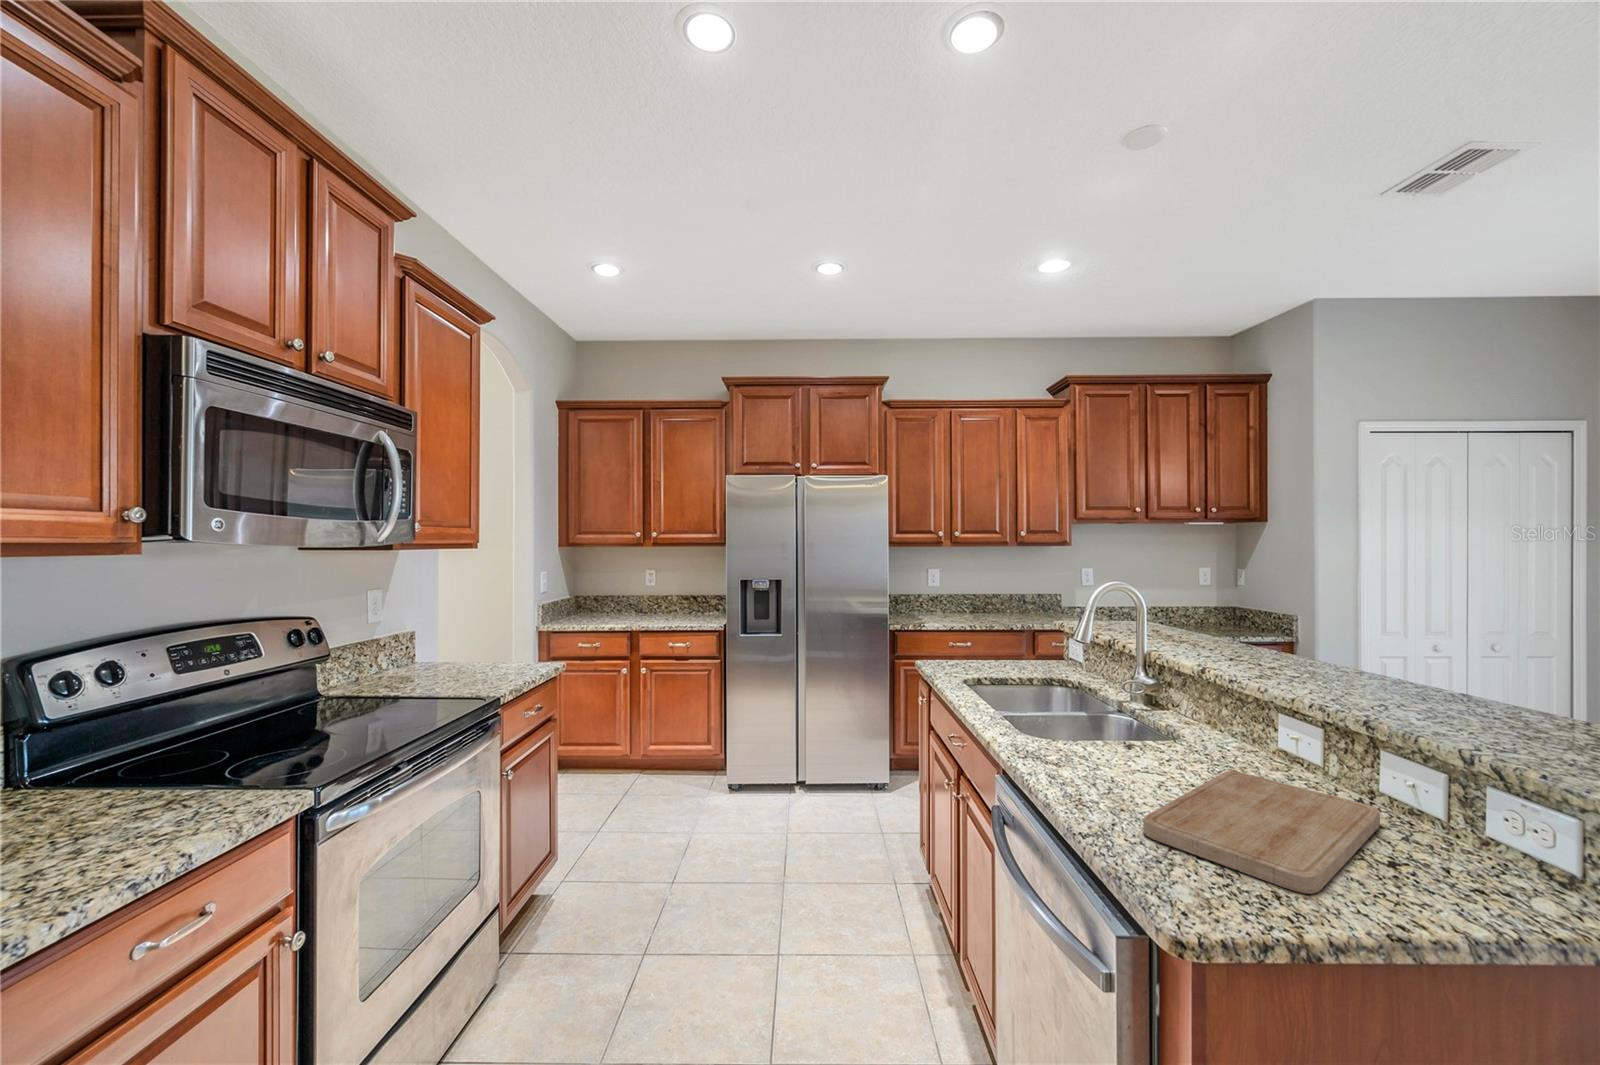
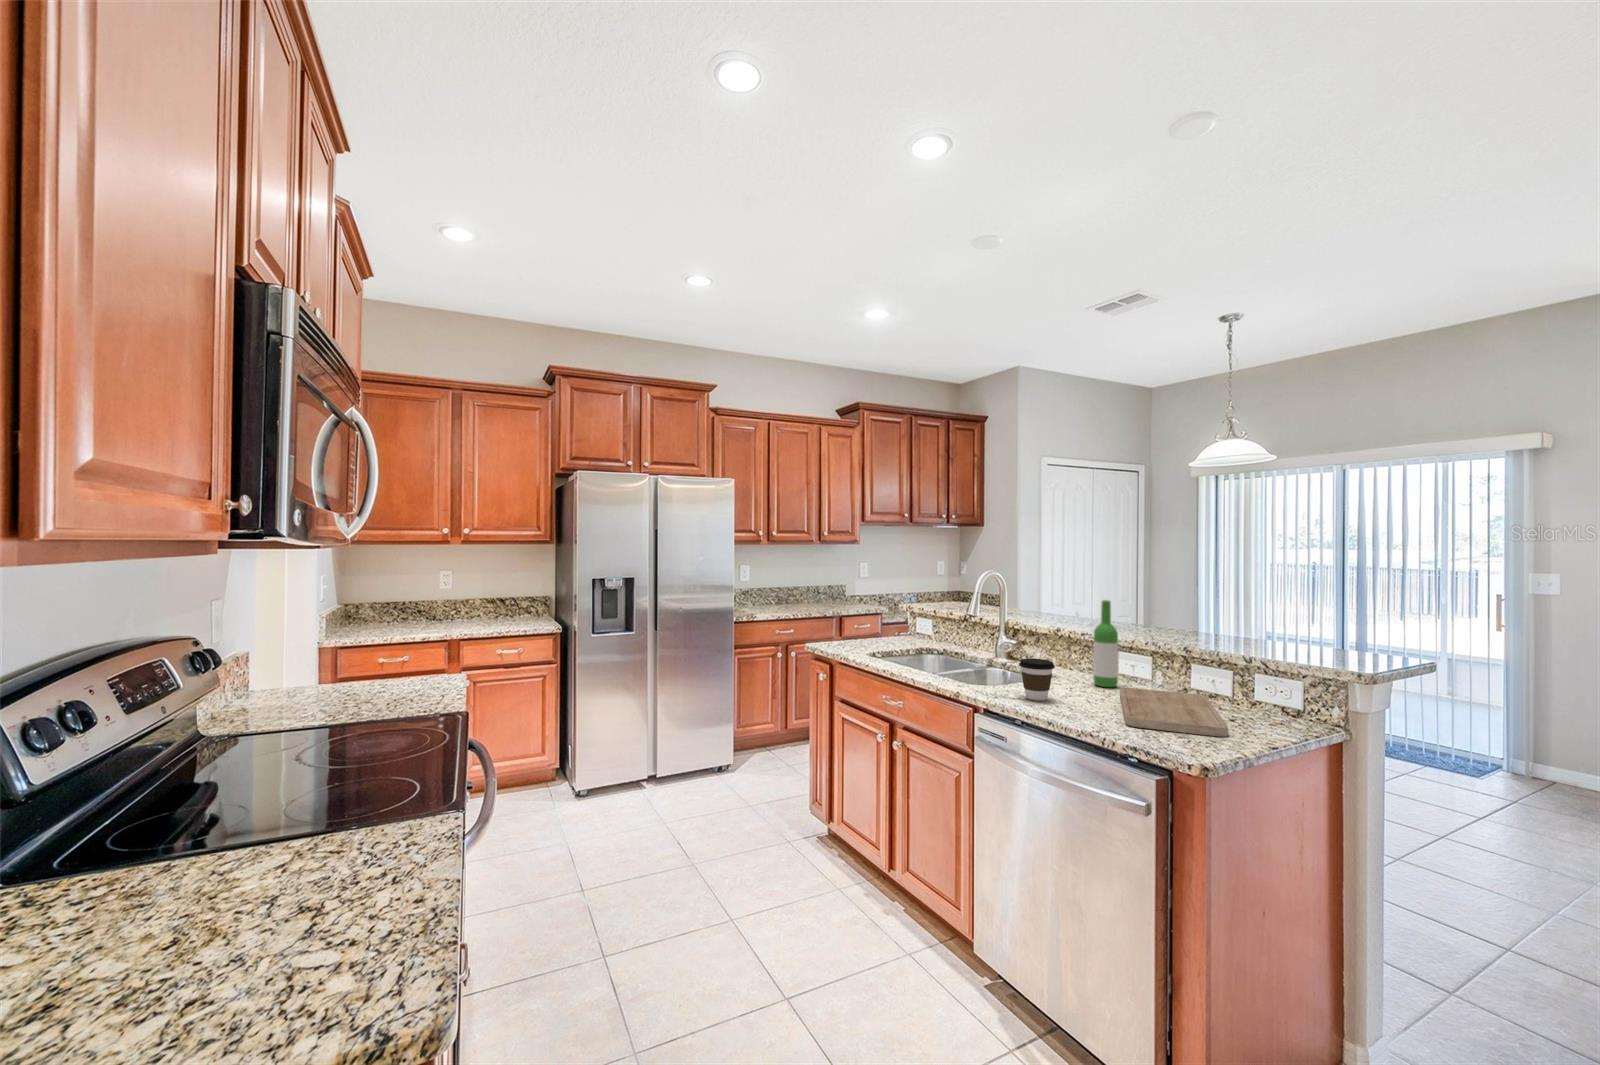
wine bottle: none [1213,630,1254,768] -> present [1093,600,1118,687]
coffee cup: none [1049,706,1101,770] -> present [1019,658,1055,701]

